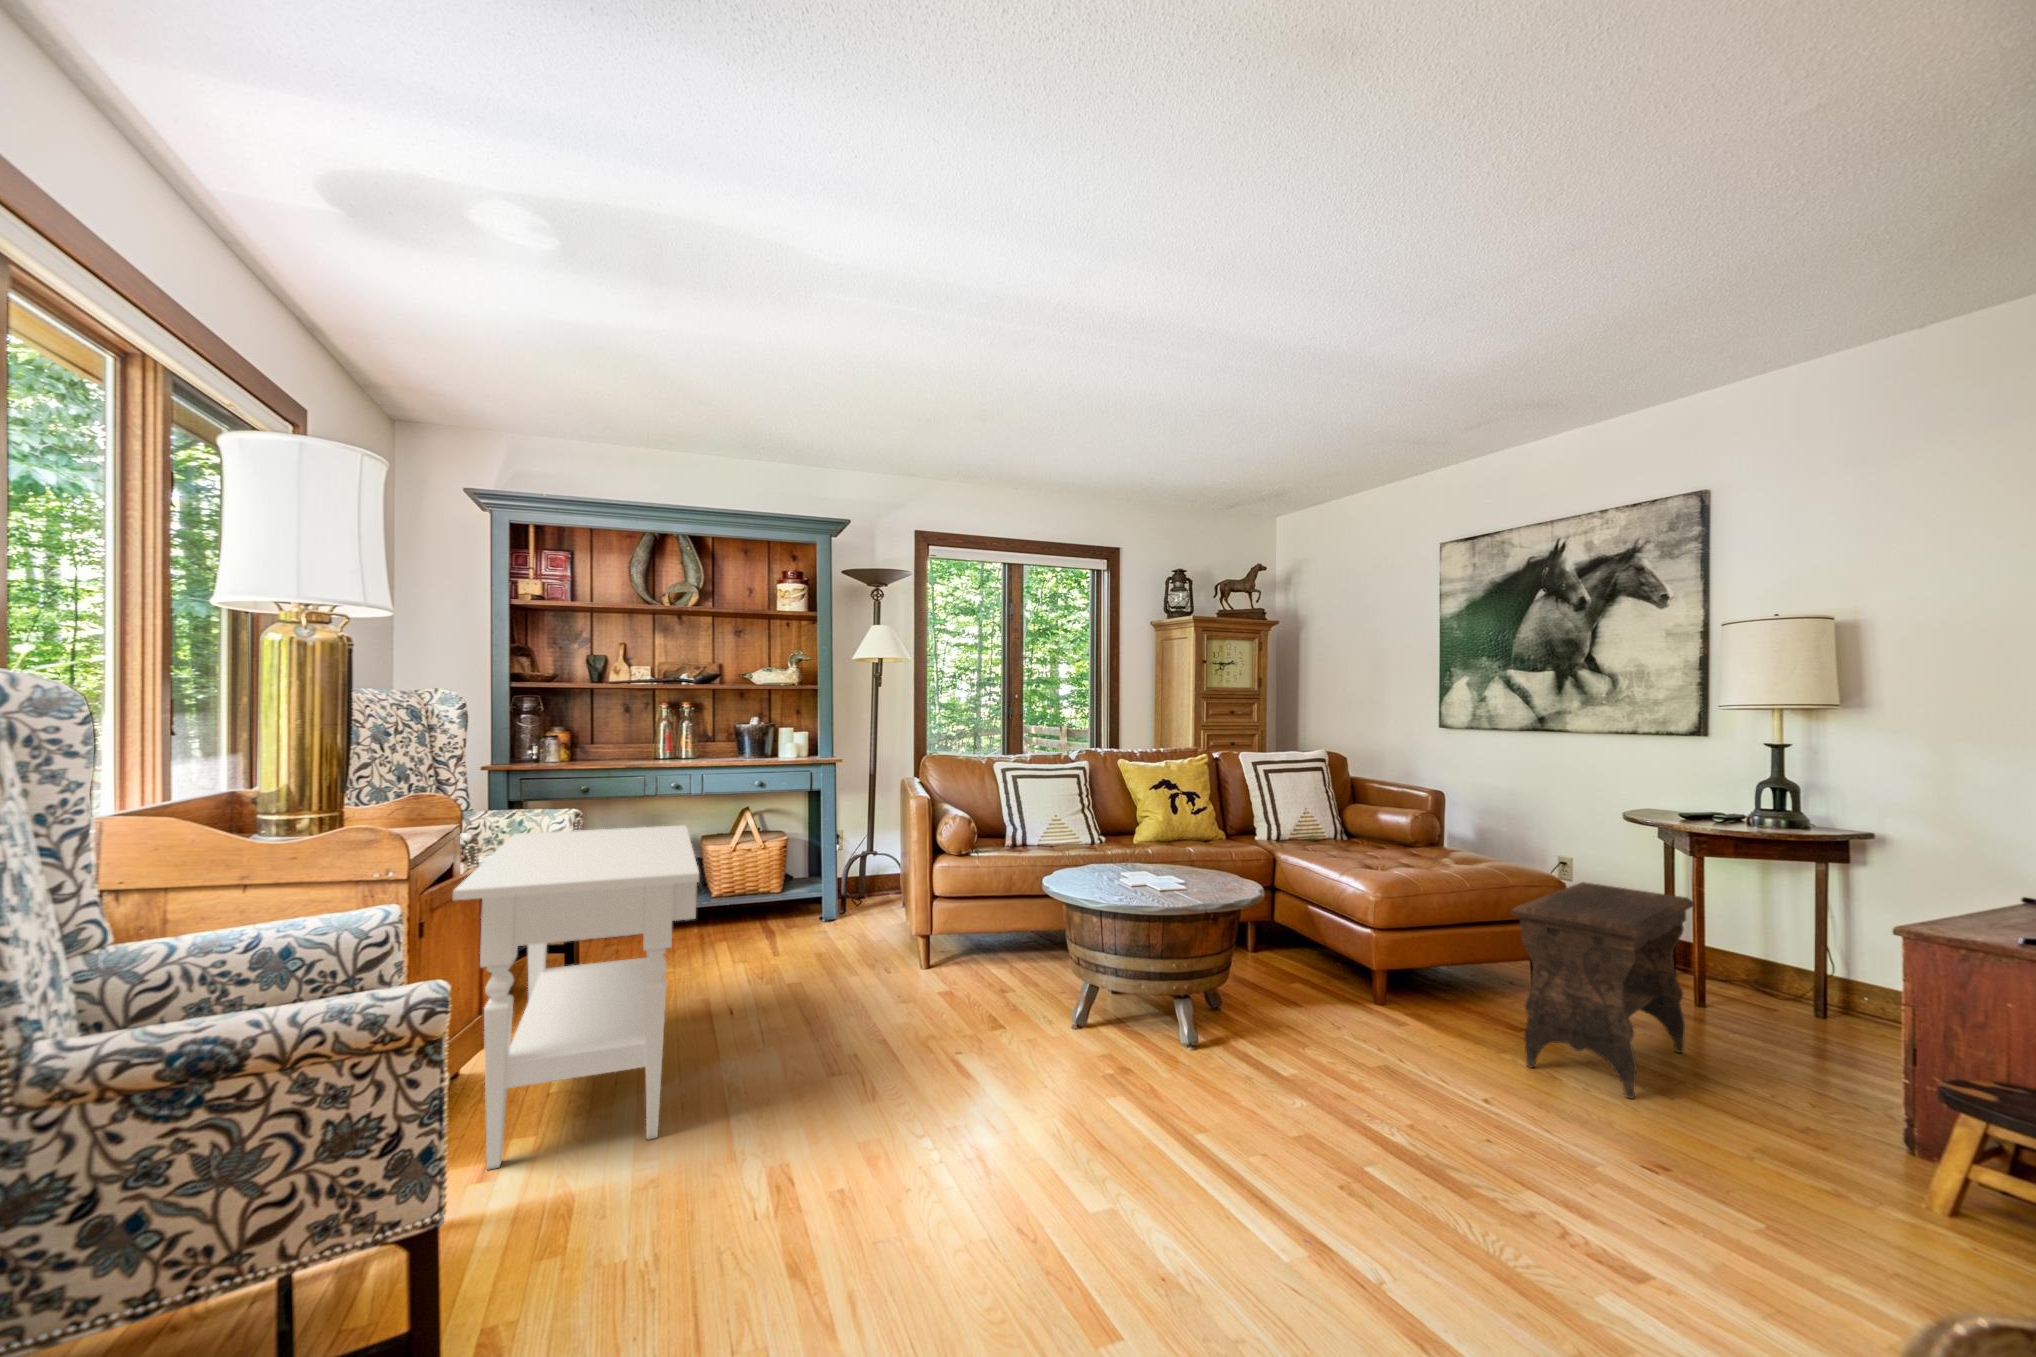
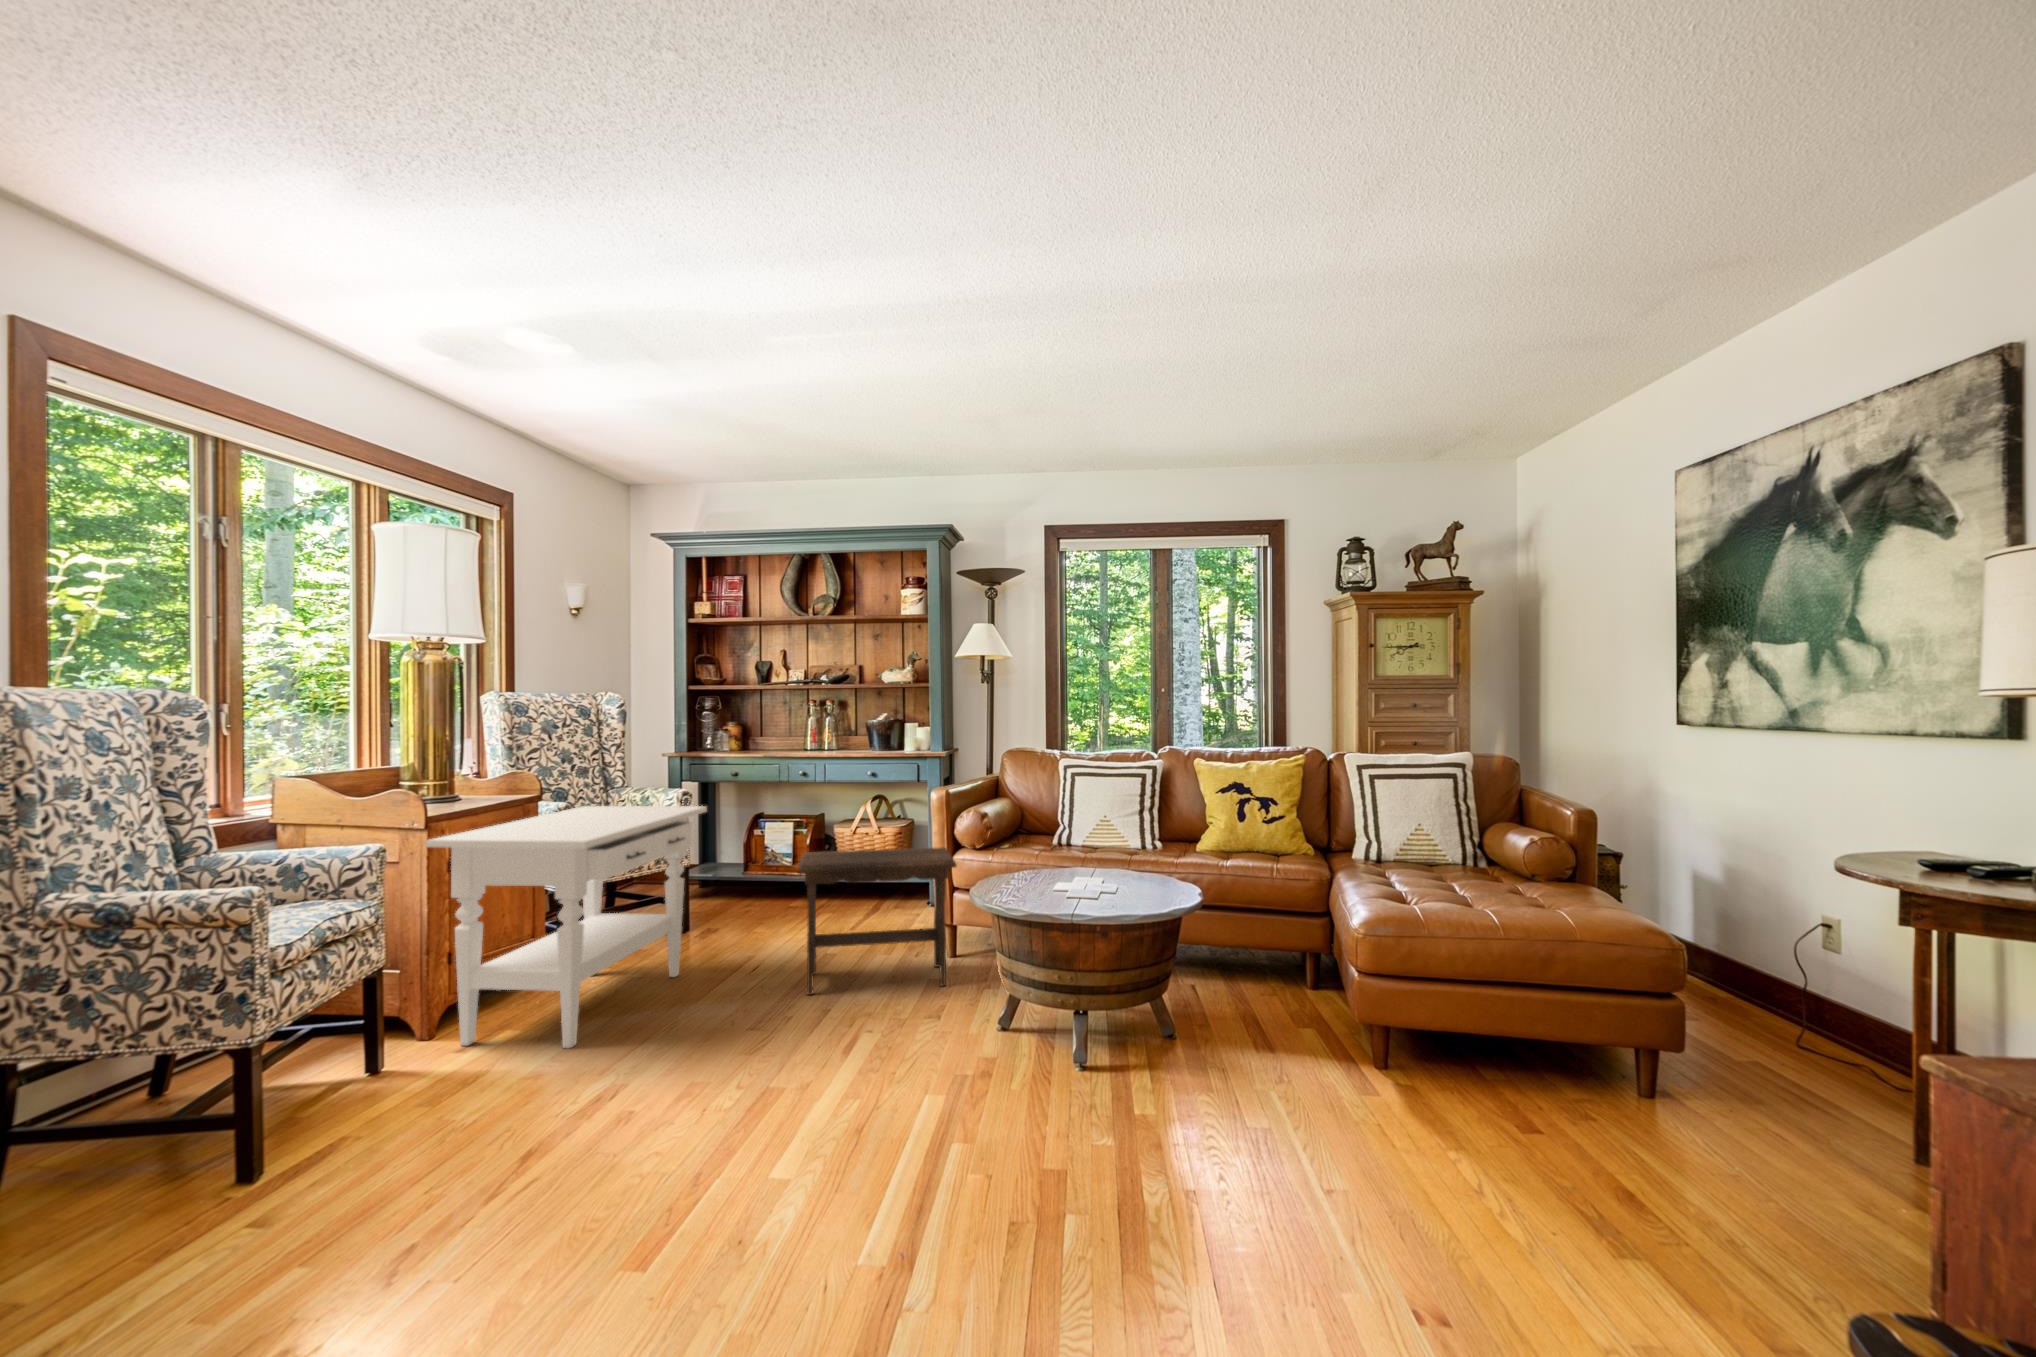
footstool: present [1511,882,1694,1099] -> present [797,847,956,995]

